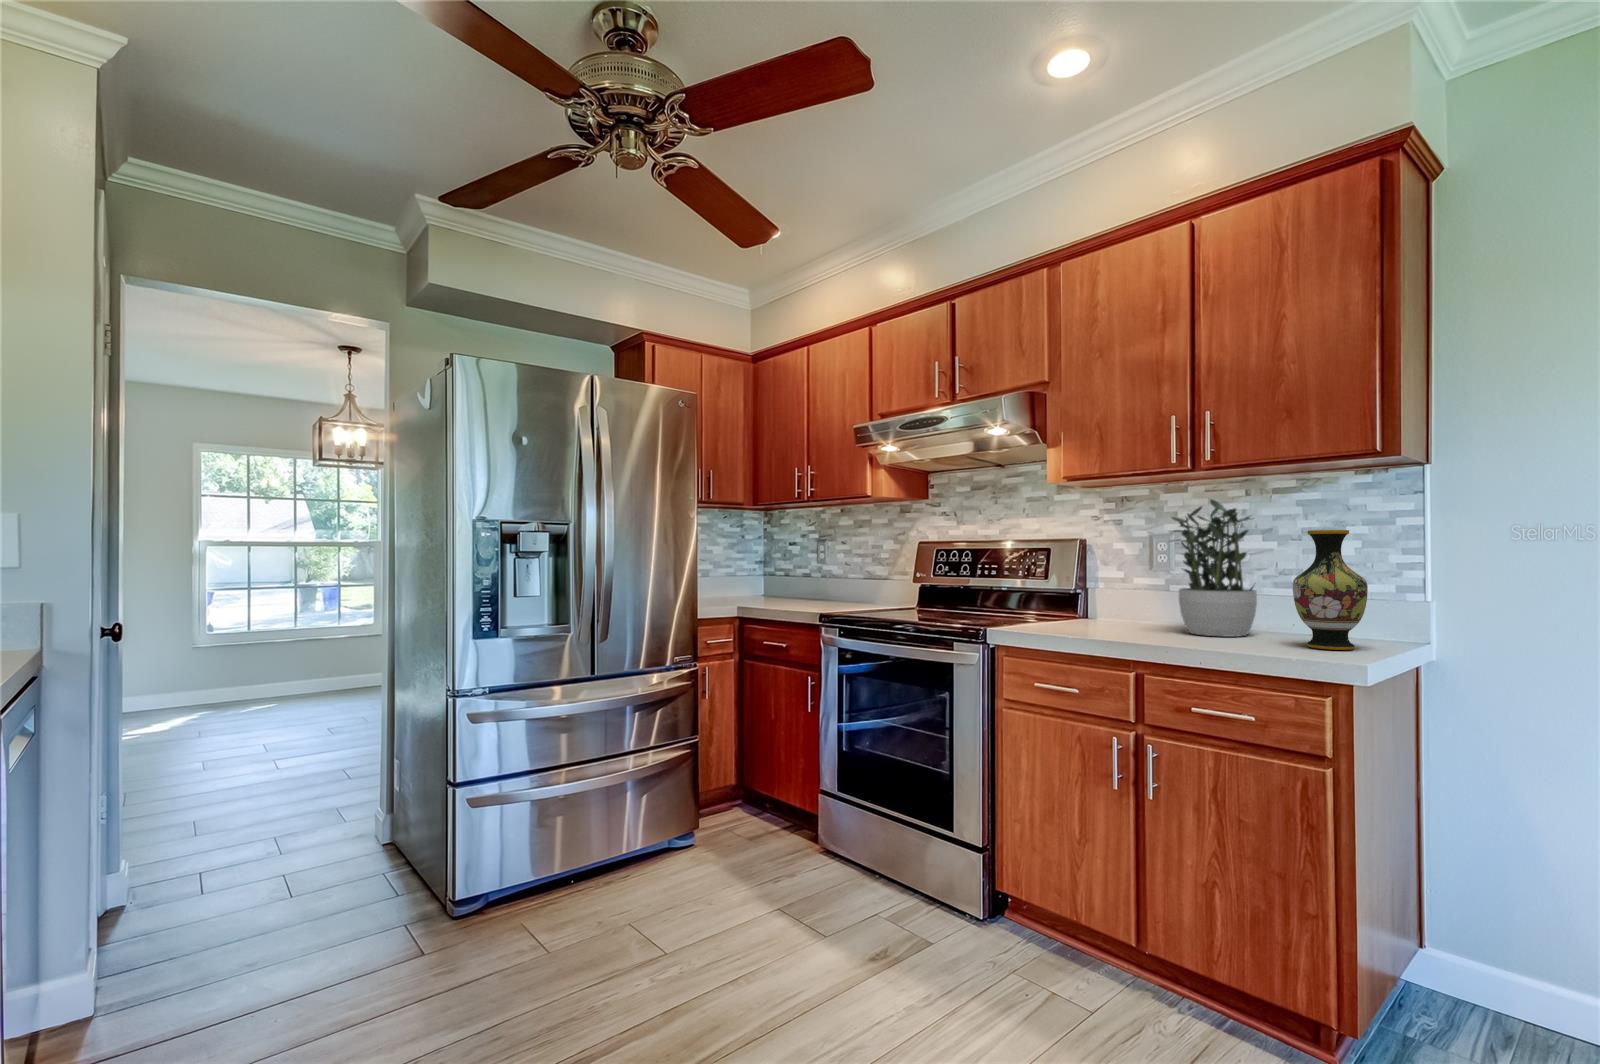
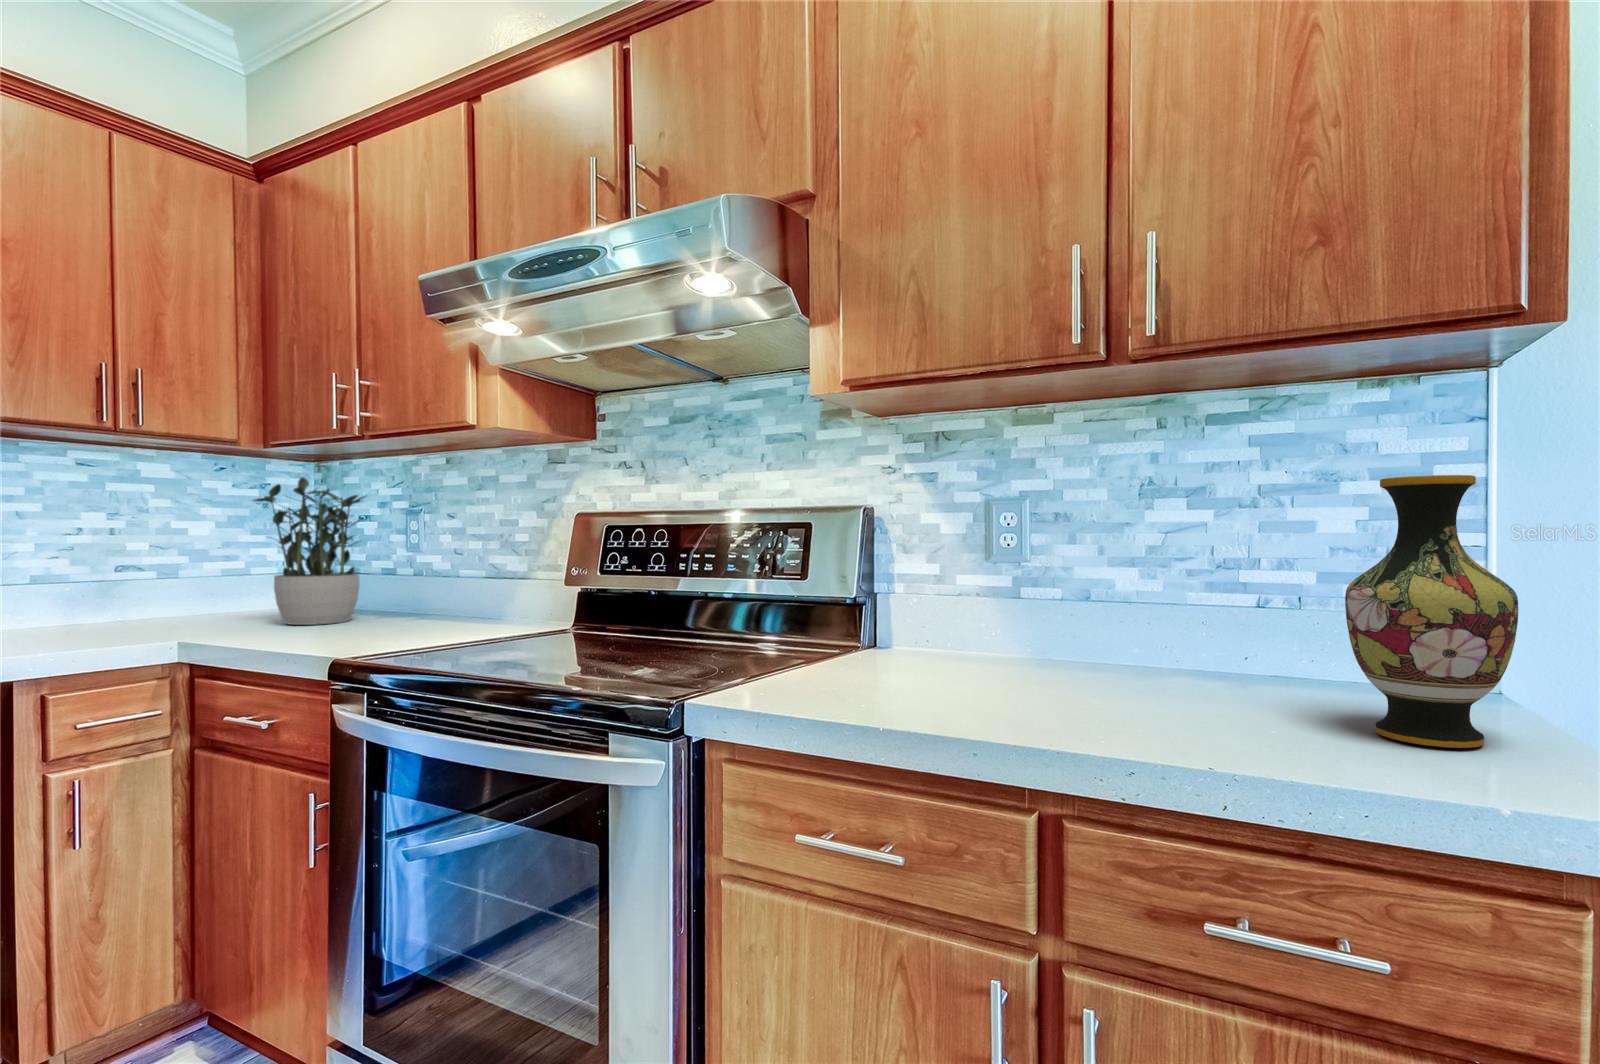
potted plant: present [1170,499,1257,637] -> present [253,477,365,625]

